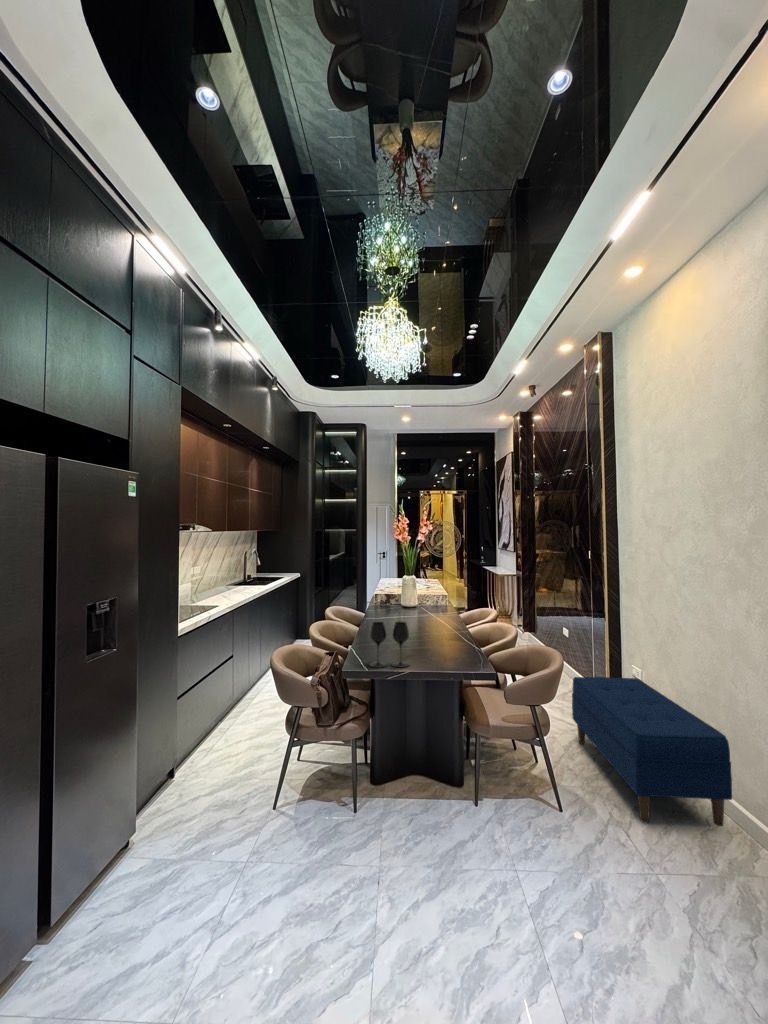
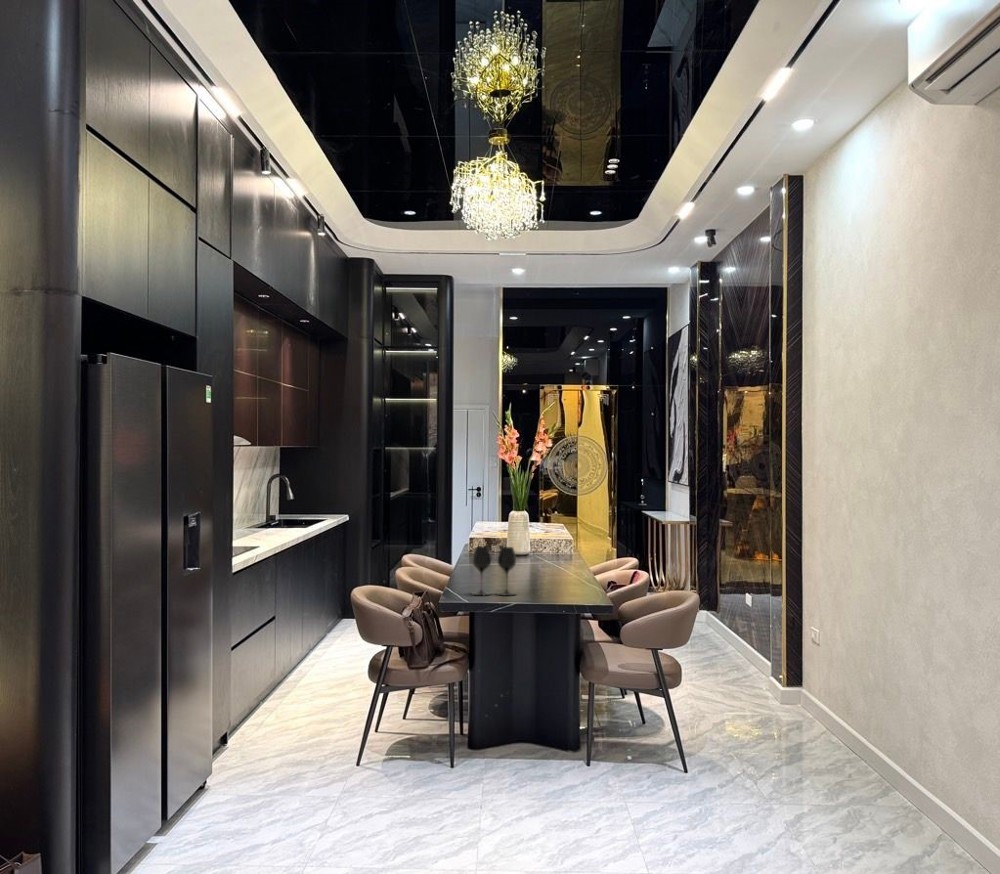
bench: present [572,677,732,826] -> none [726,637,867,773]

